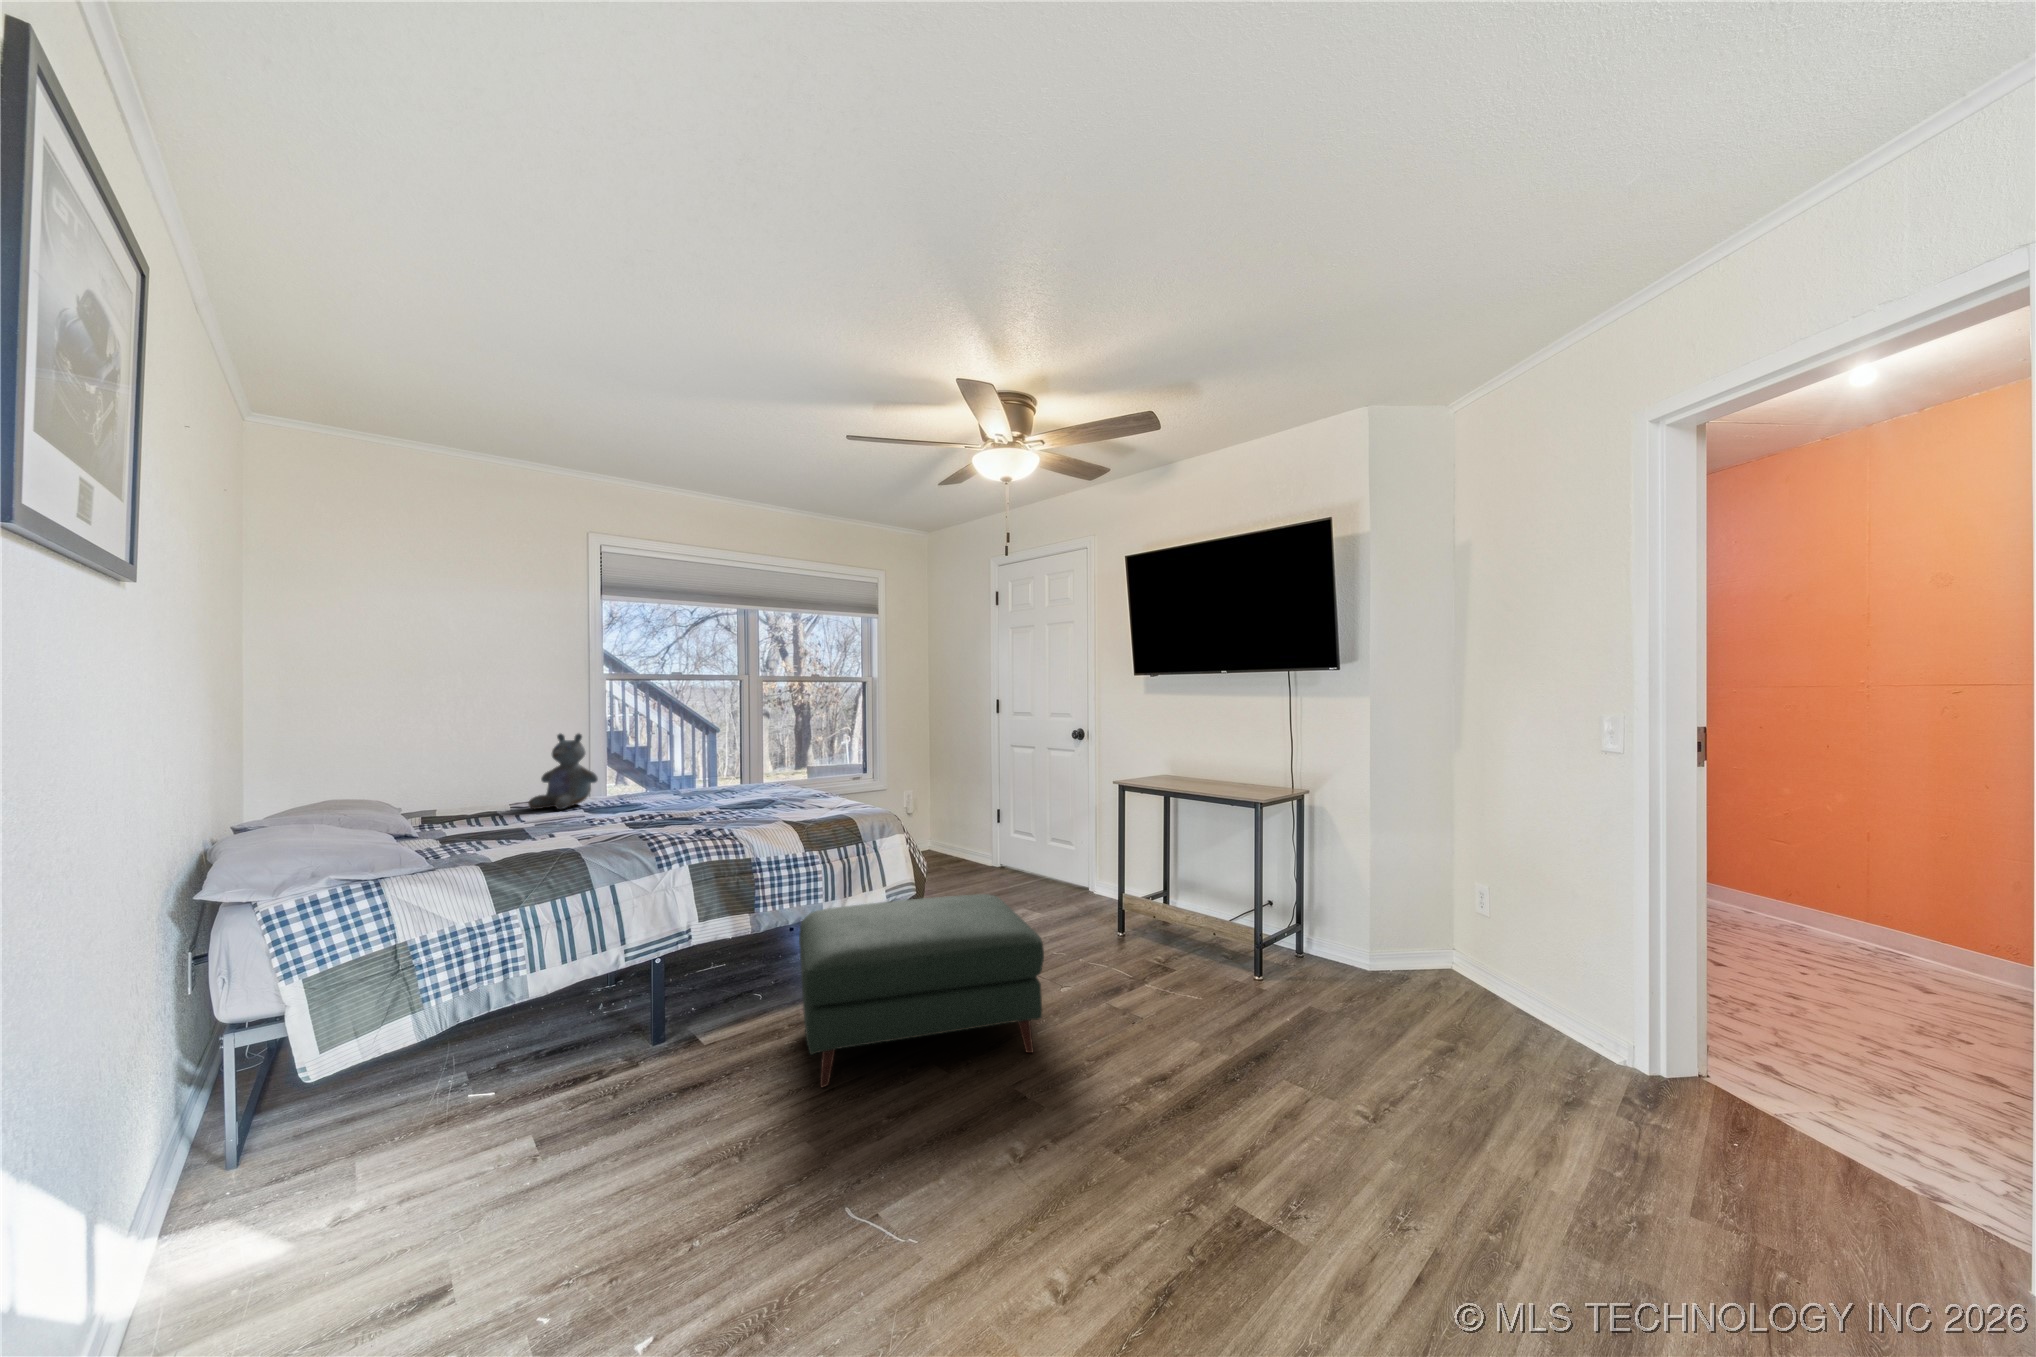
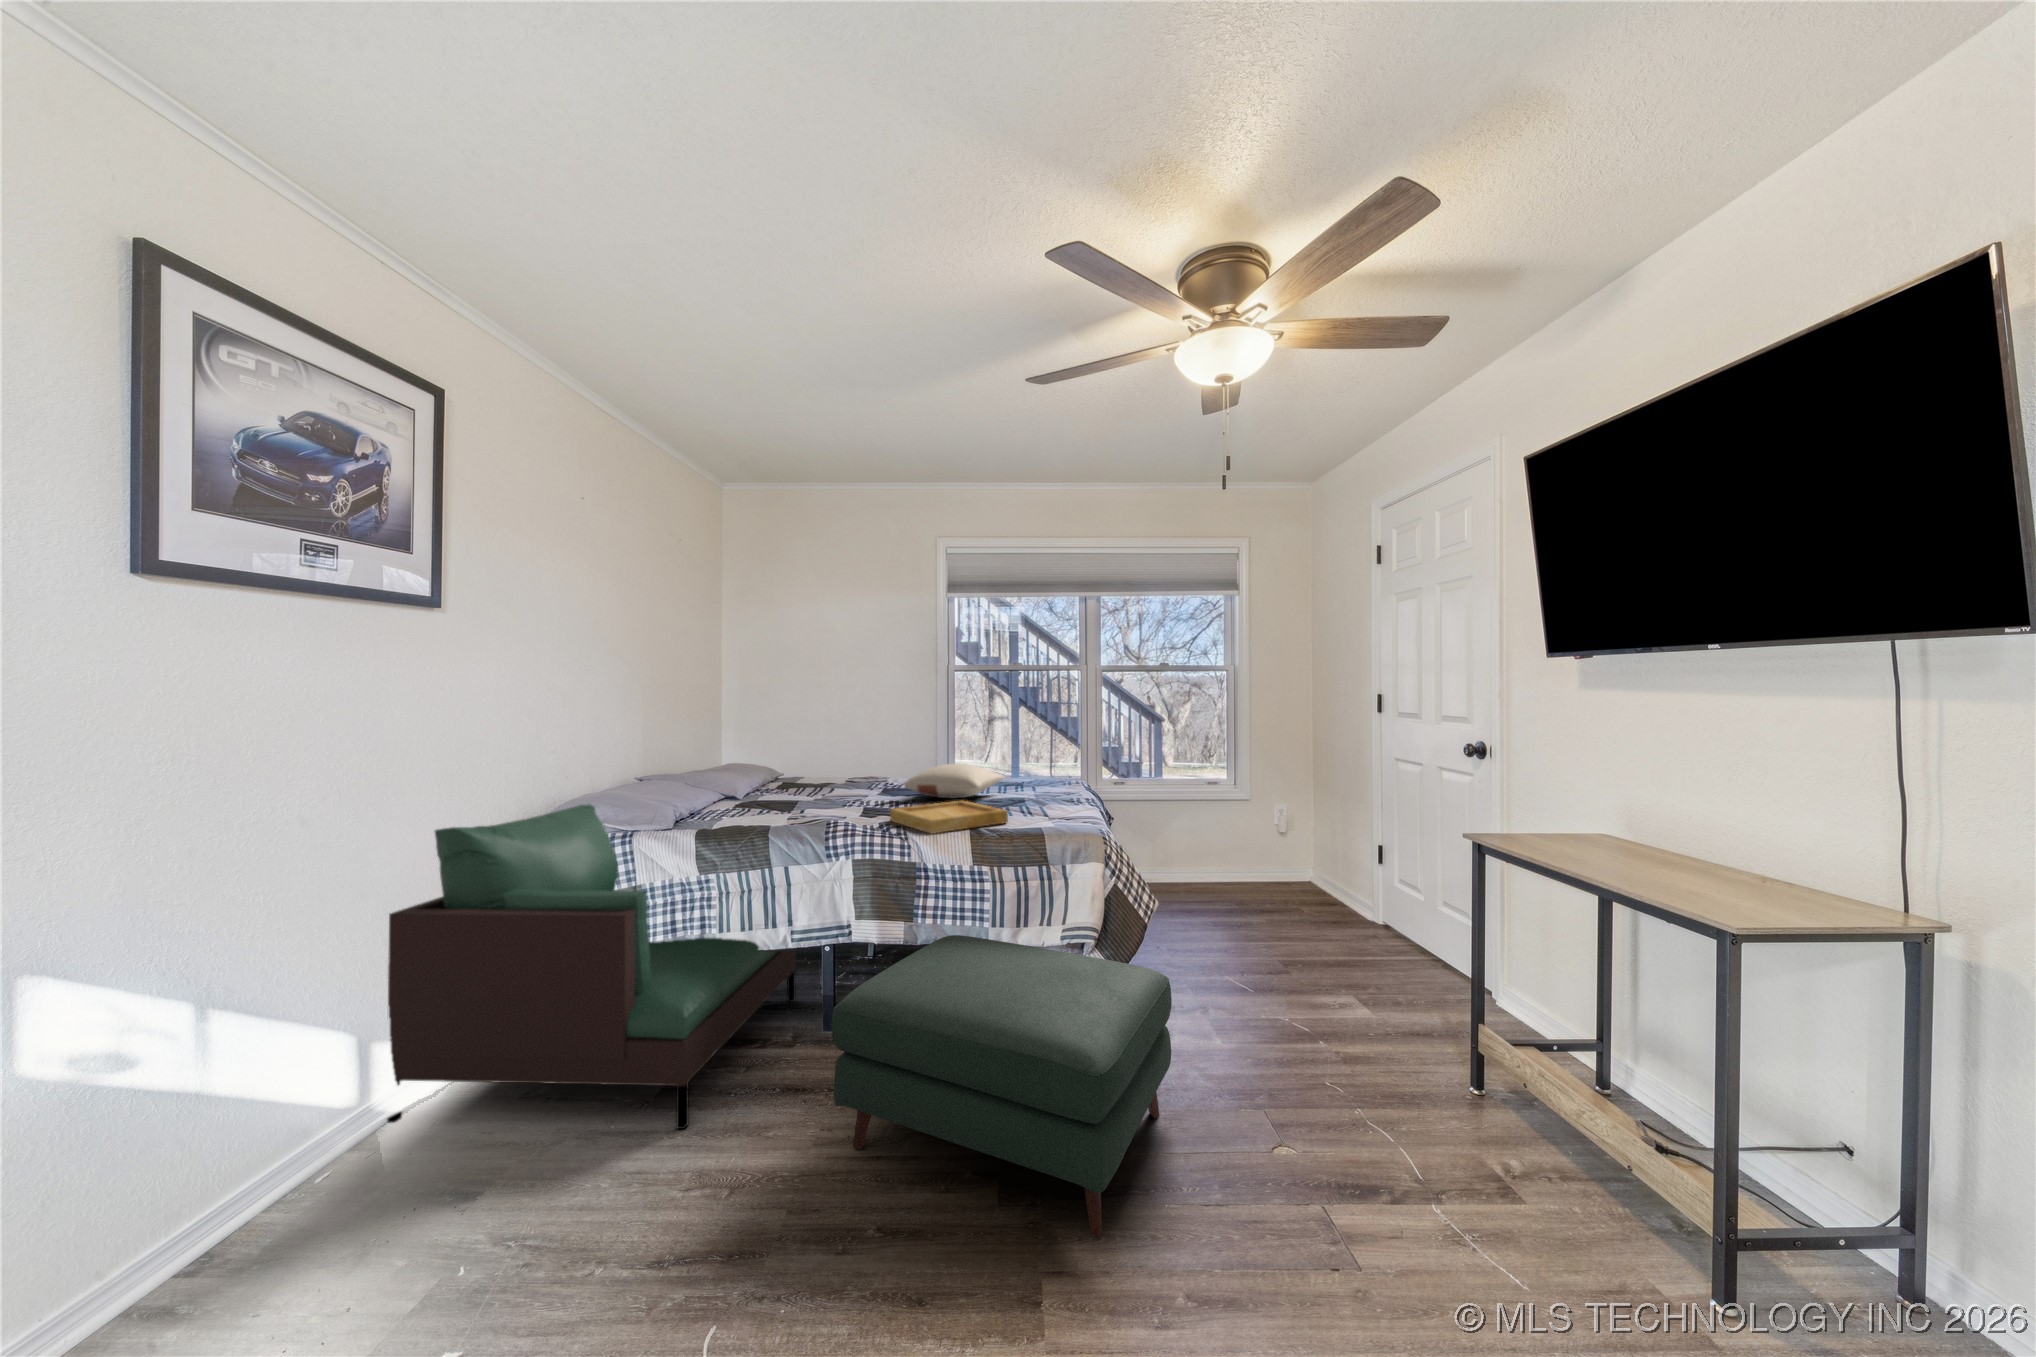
stuffed bear: present [528,734,598,809] -> none [867,727,914,792]
pillow: none [626,769,721,806] -> present [904,763,1005,798]
tray: none [679,802,801,829] -> present [890,800,1008,834]
armchair: none [143,835,639,1333] -> present [387,804,796,1129]

